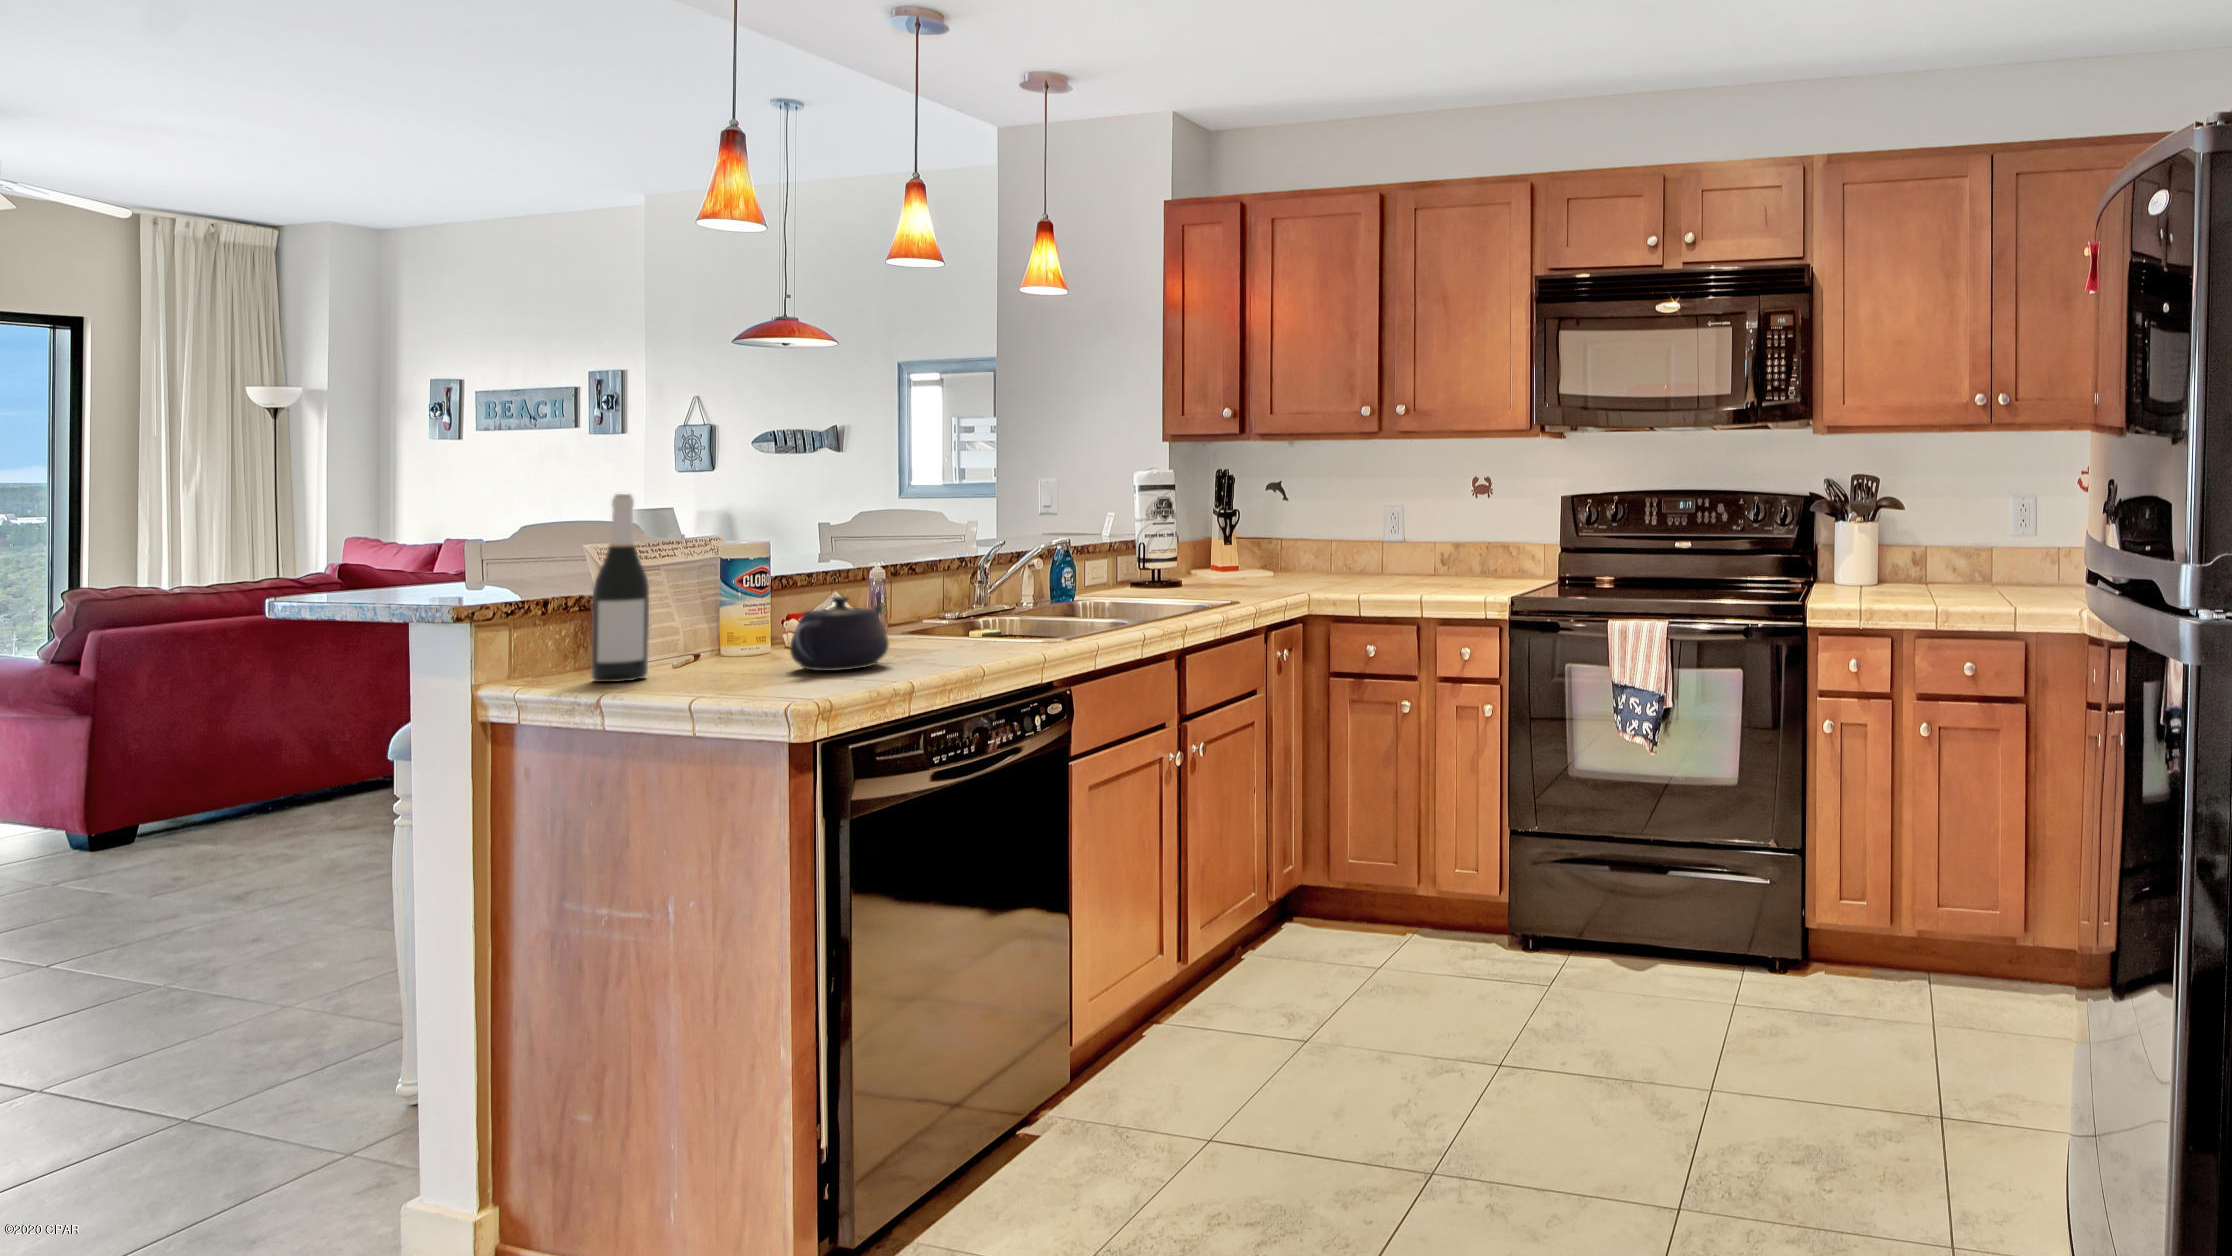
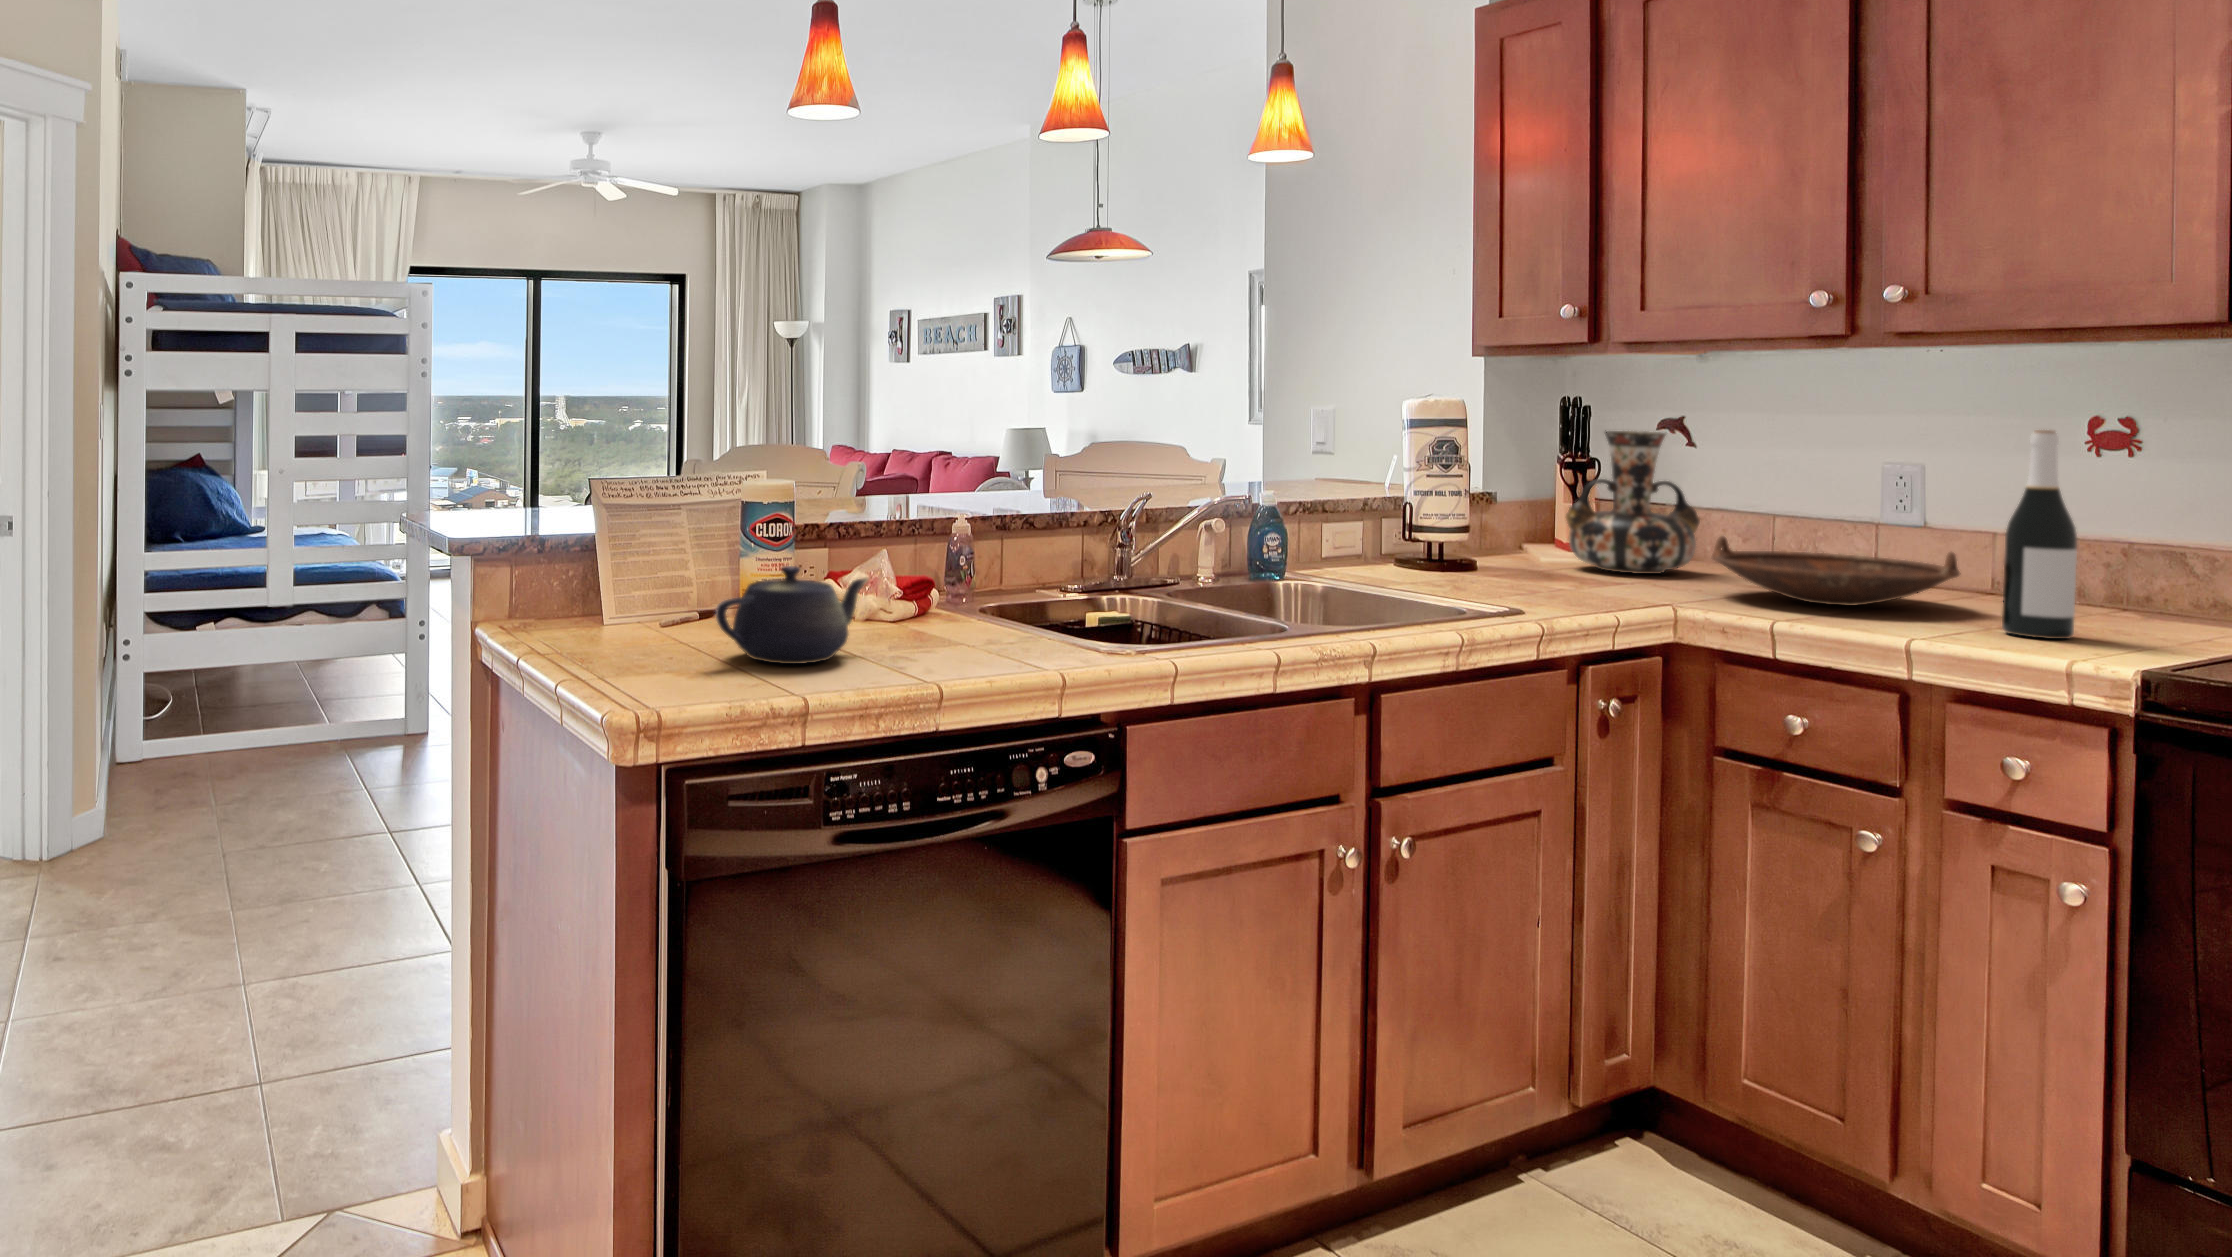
decorative vase: none [1226,490,1297,581] -> present [1566,430,1700,574]
wine bottle: present [591,494,649,682] -> present [2002,430,2077,639]
bowl: none [1316,551,1427,586] -> present [1712,536,1961,606]

